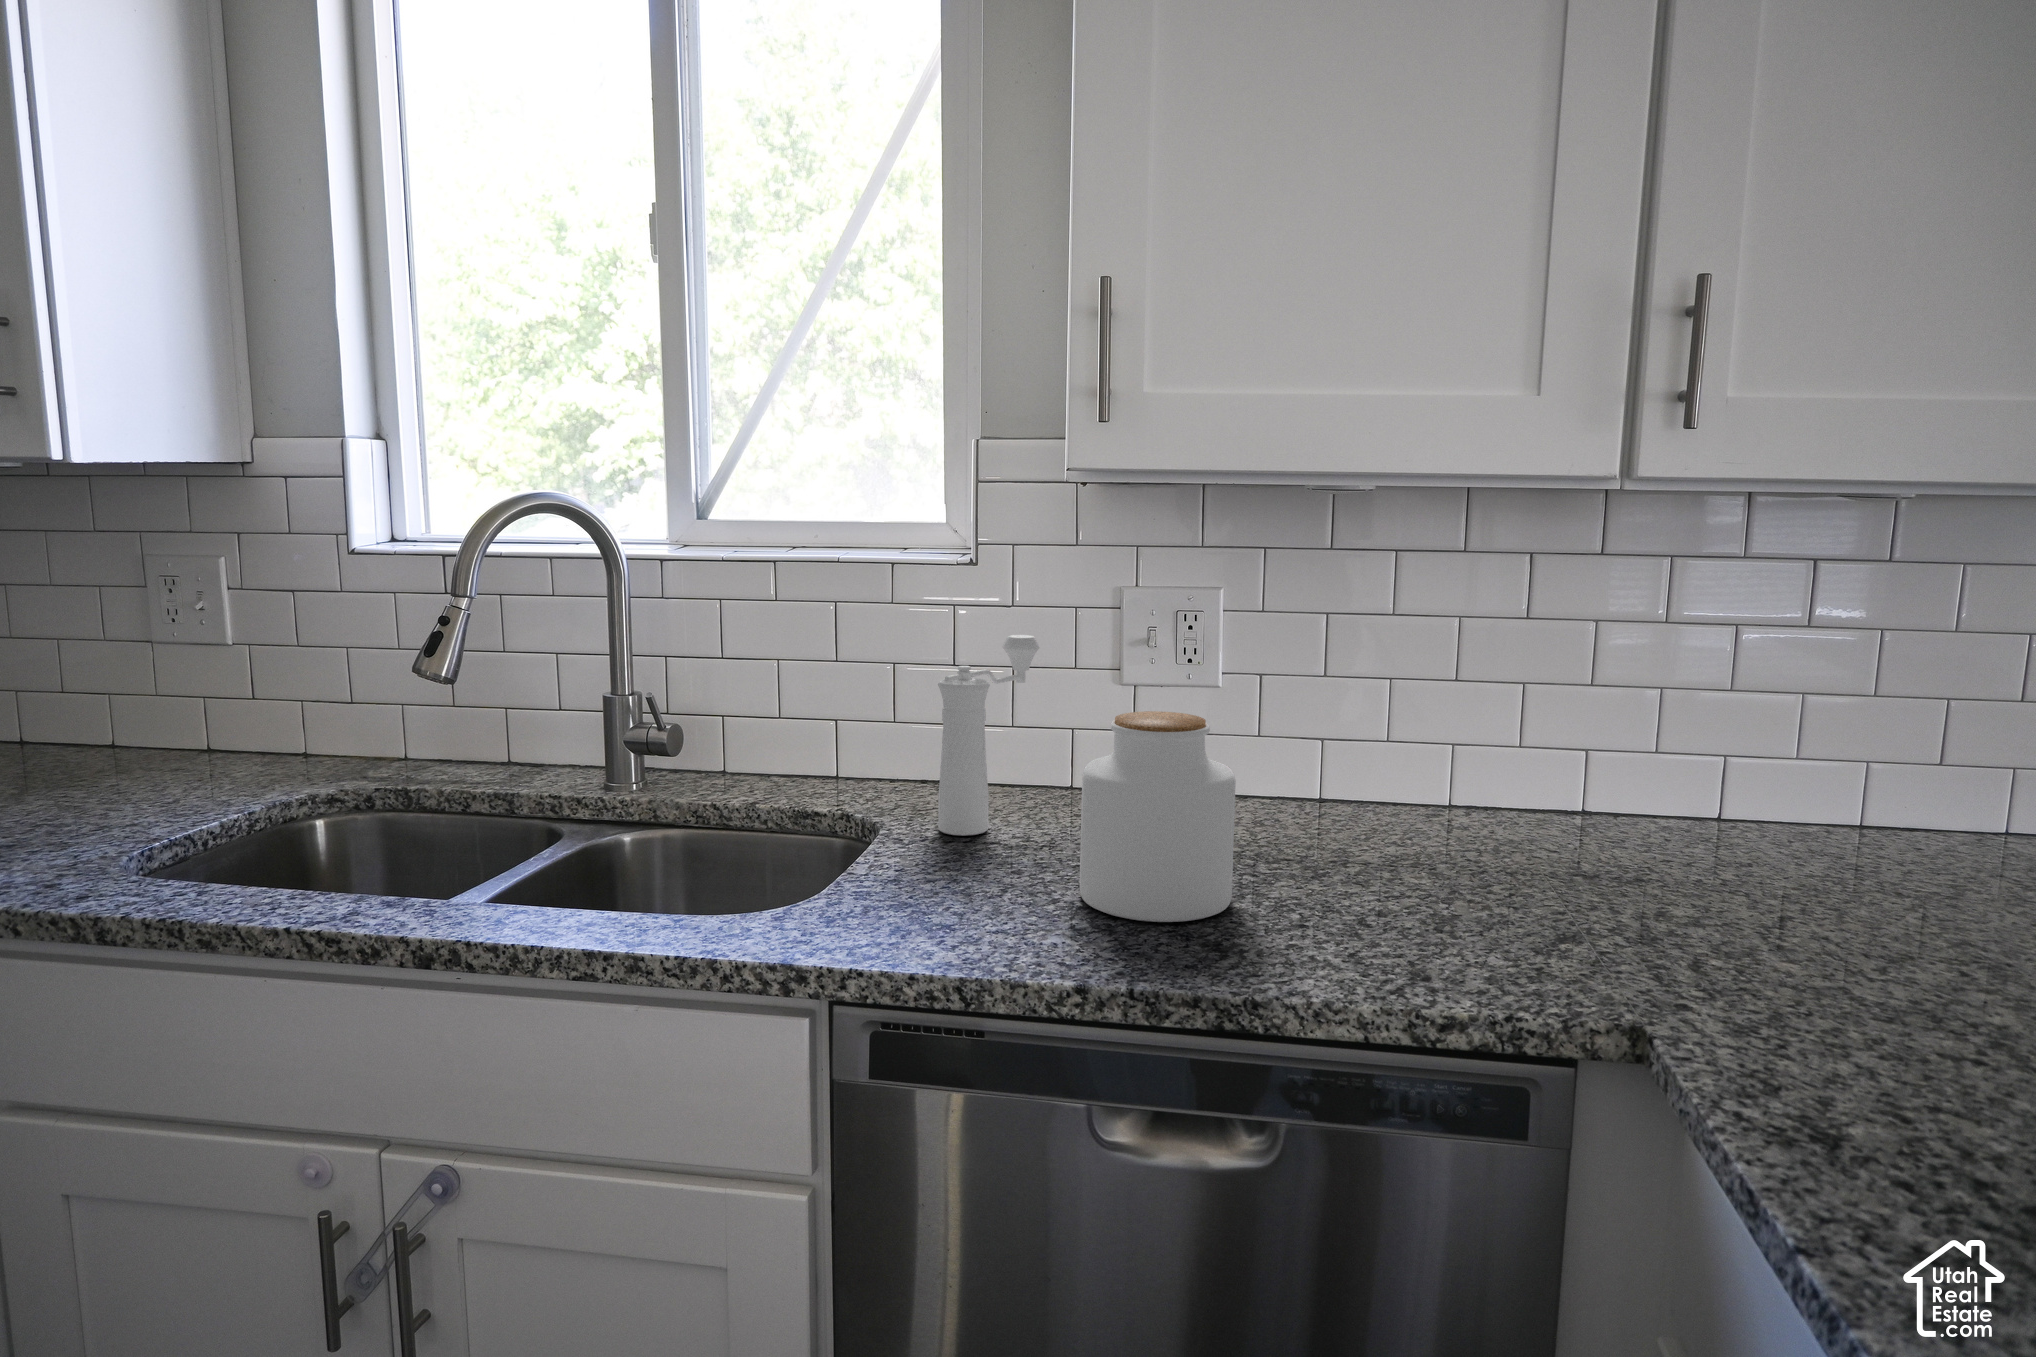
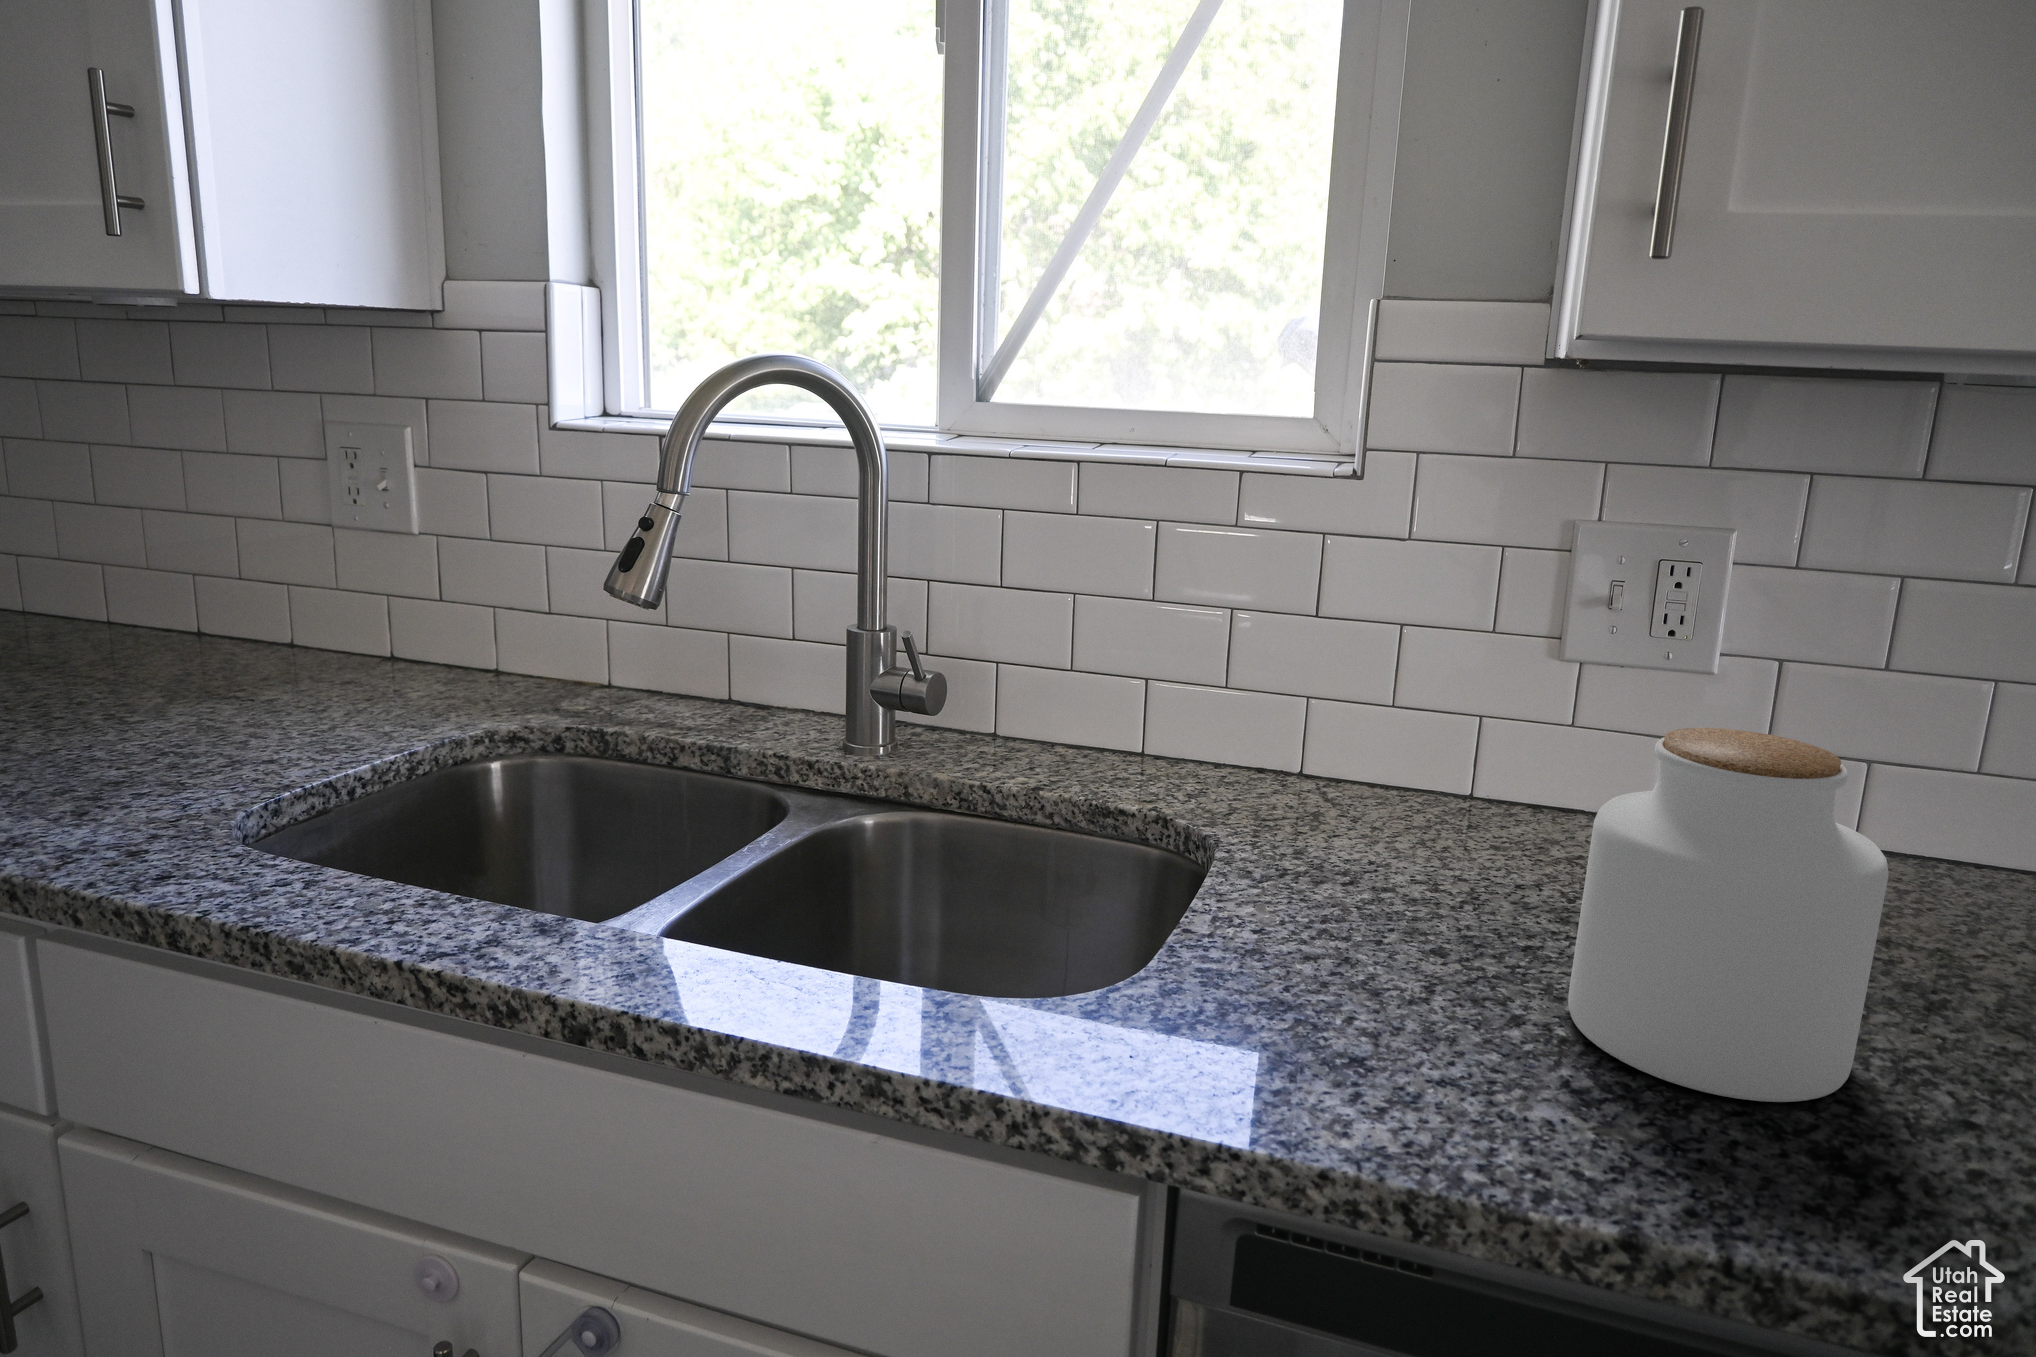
pepper mill: present [938,635,1040,836] -> none [1303,577,1468,874]

